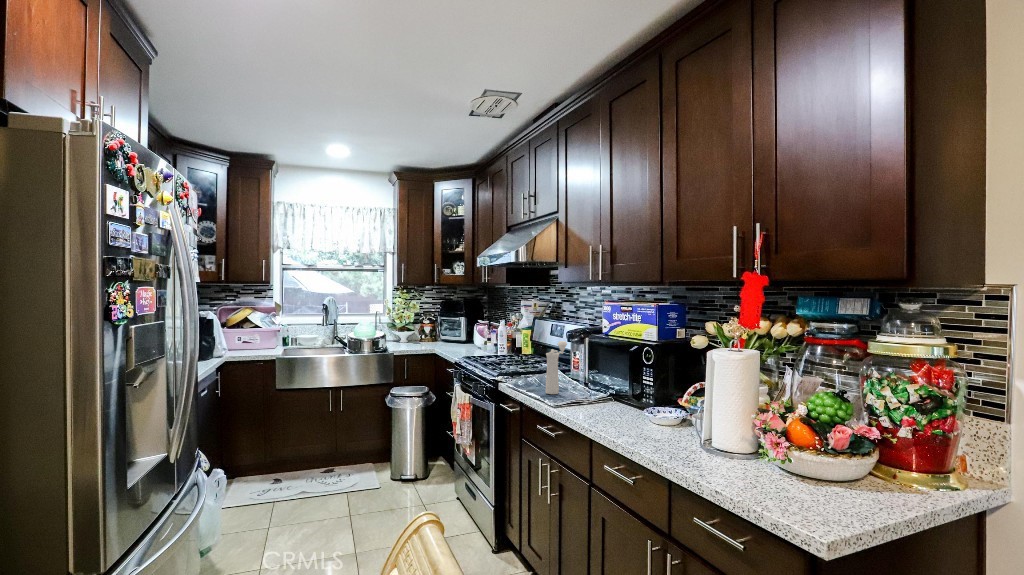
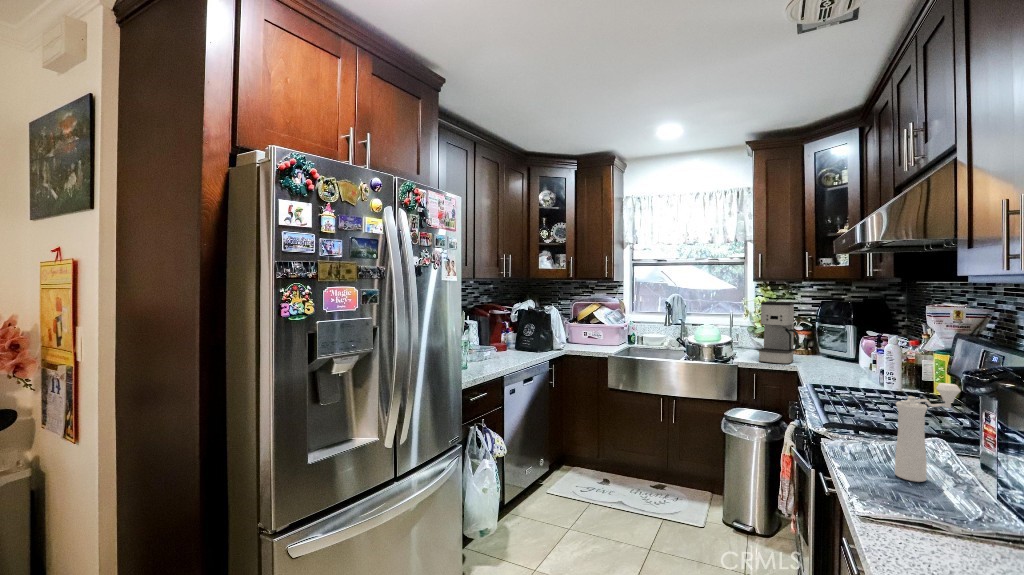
coffee maker: none [410,302,437,348] -> present [759,301,799,364]

